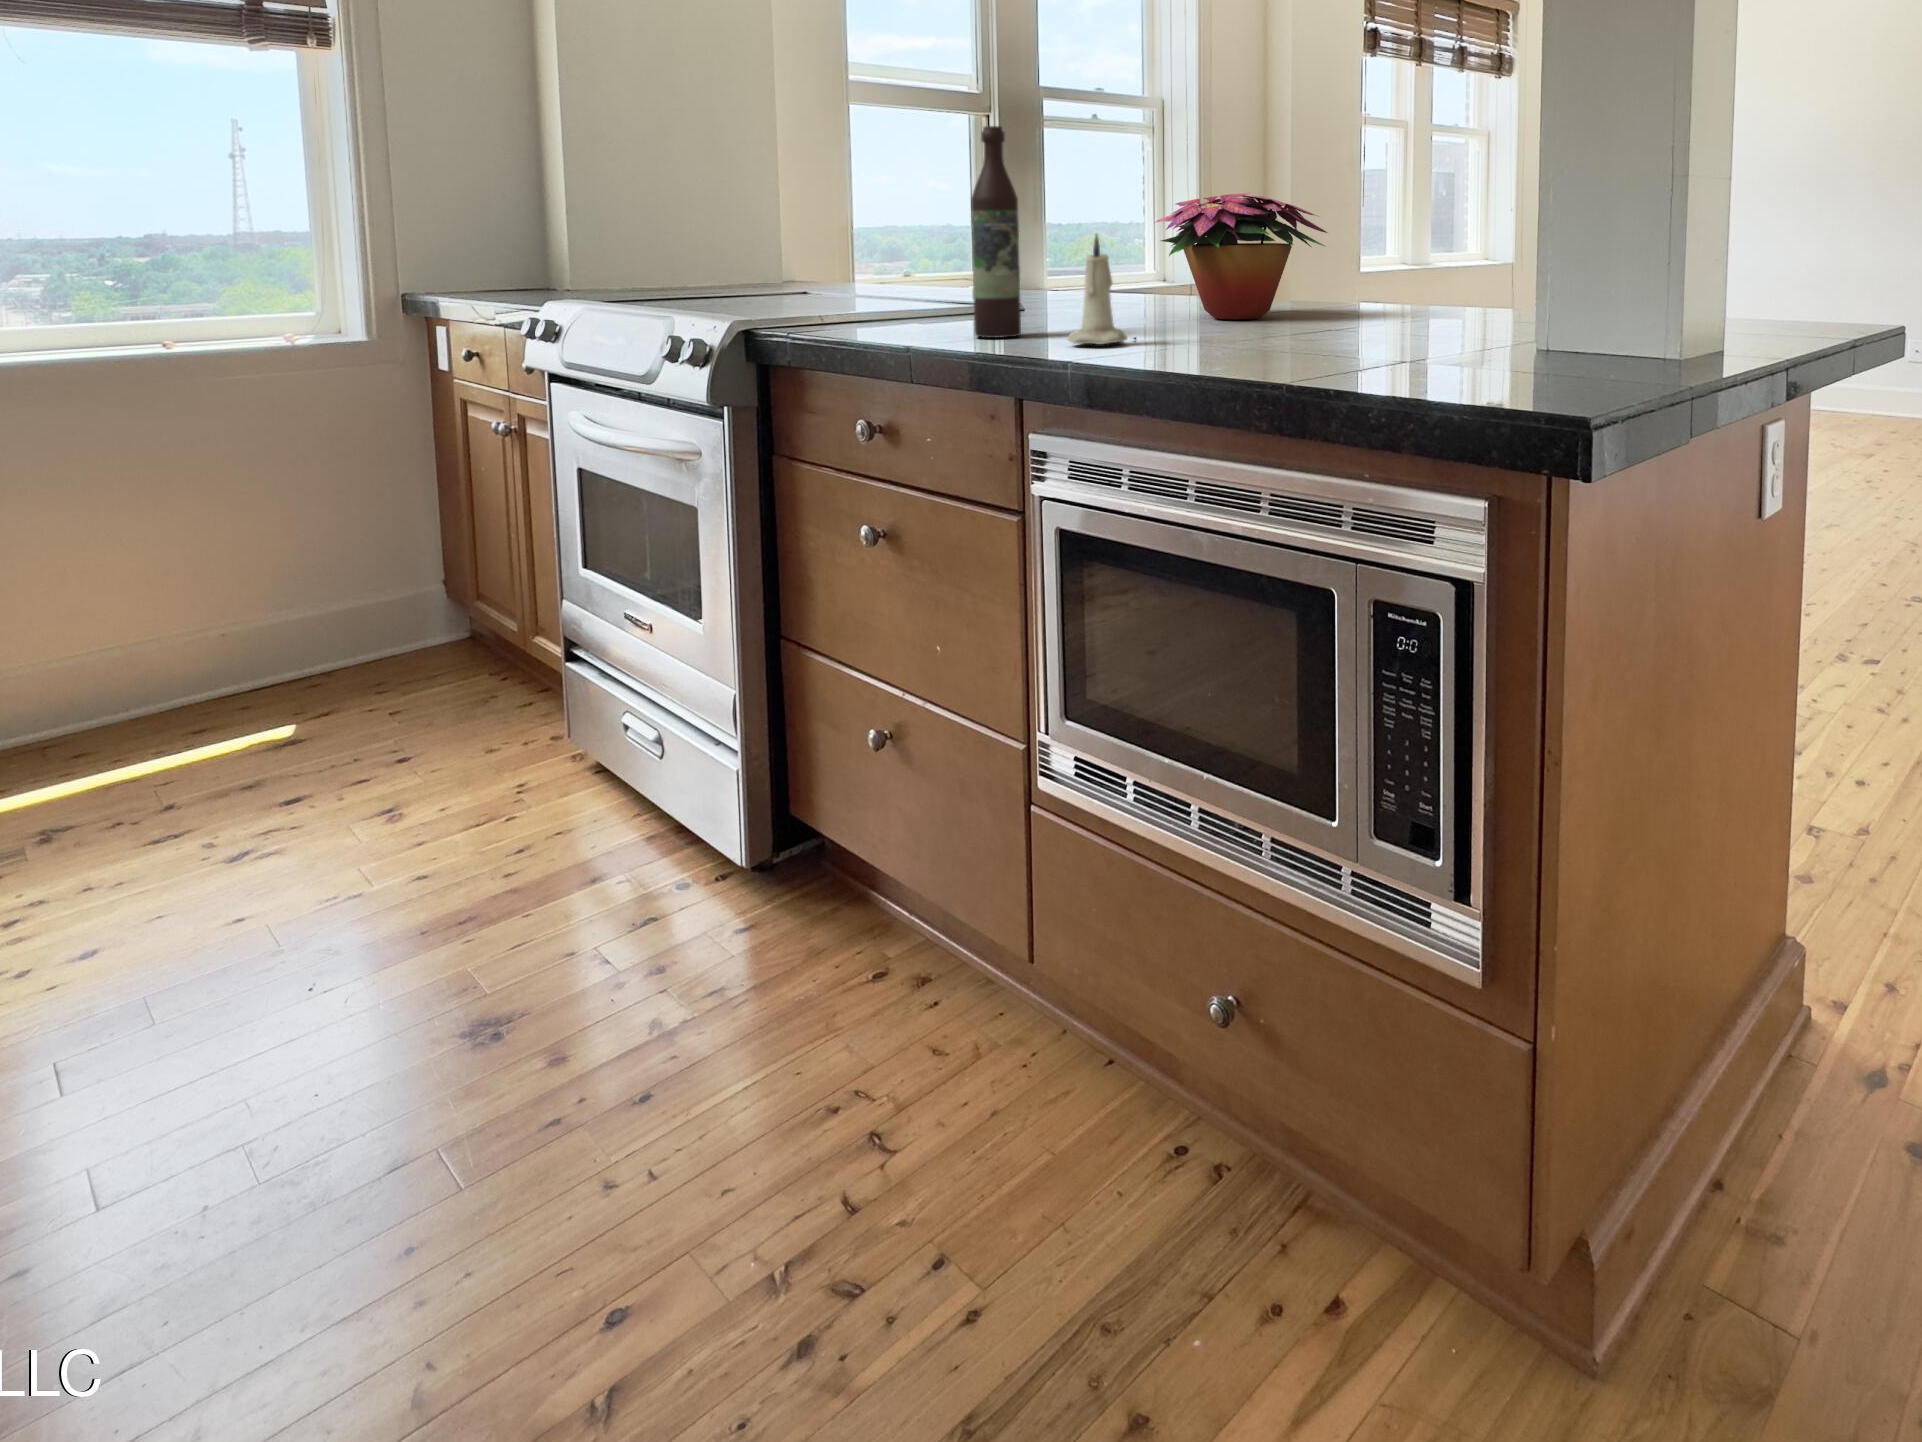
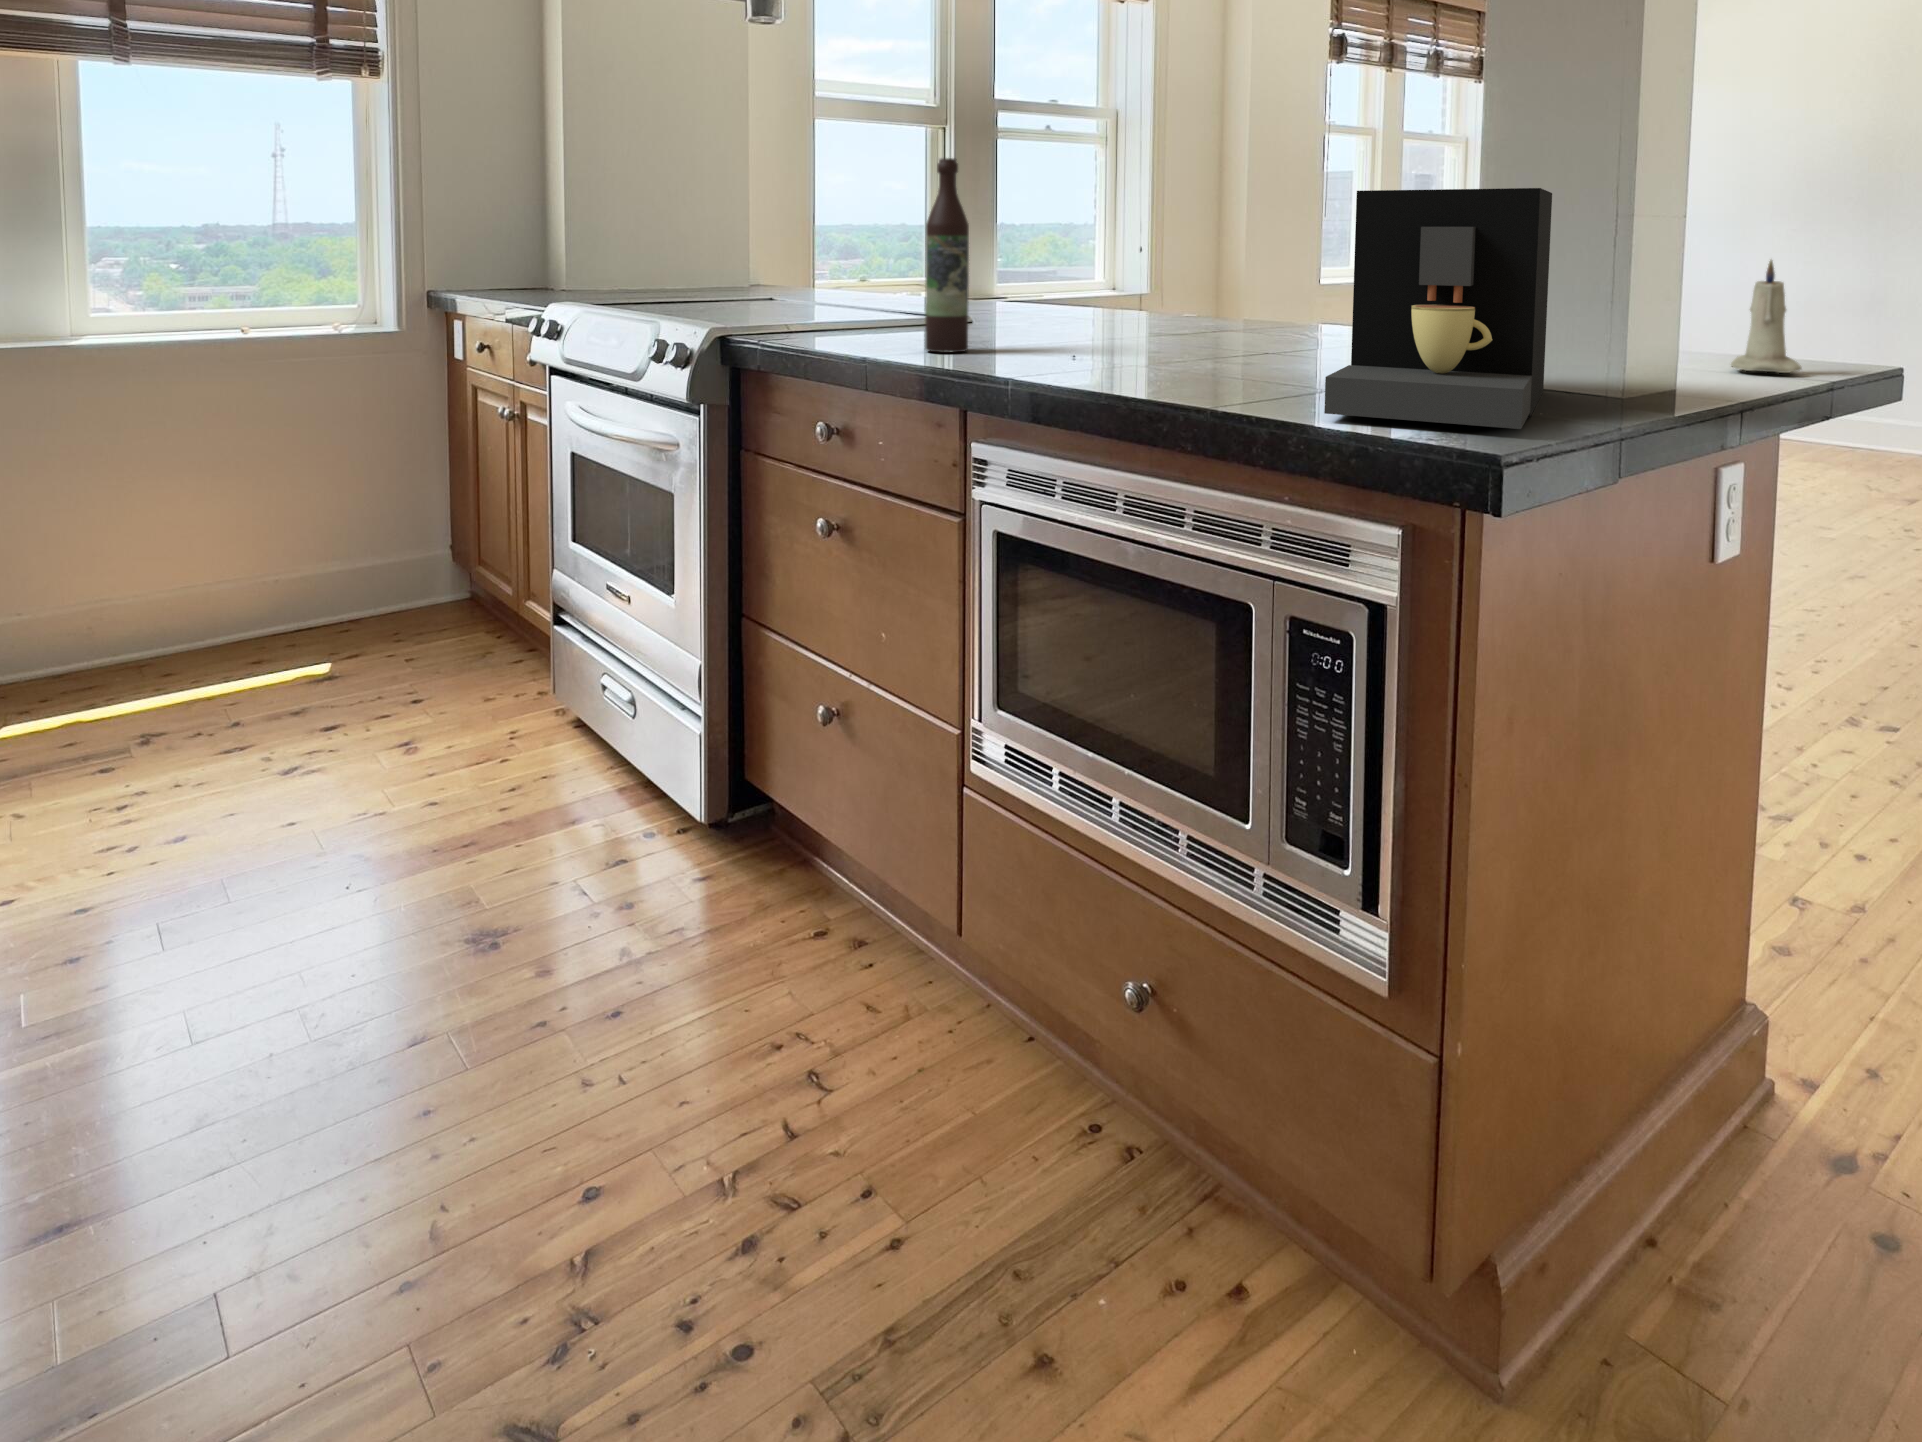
coffee maker: none [1404,141,1612,390] -> present [1324,188,1552,429]
flower arrangement: present [1156,193,1327,320] -> none [1092,218,1276,340]
candle: present [1068,234,1127,345] -> present [1731,260,1801,373]

